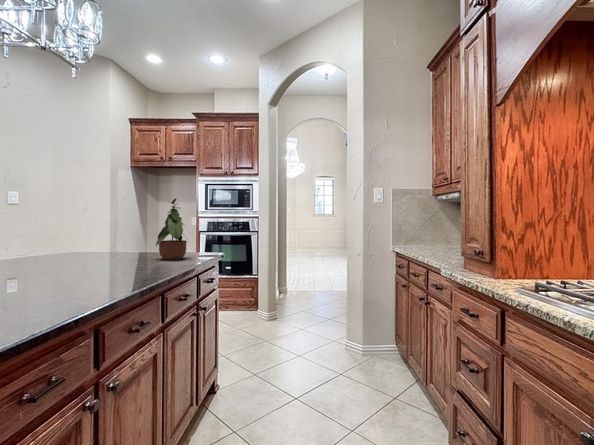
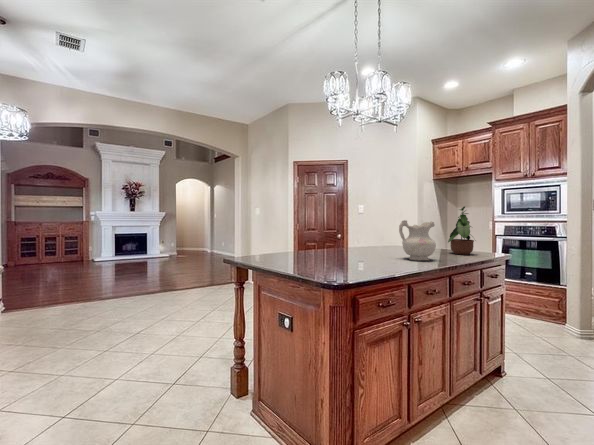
ceramic pitcher: none [79,215,141,279] -> present [399,220,436,260]

